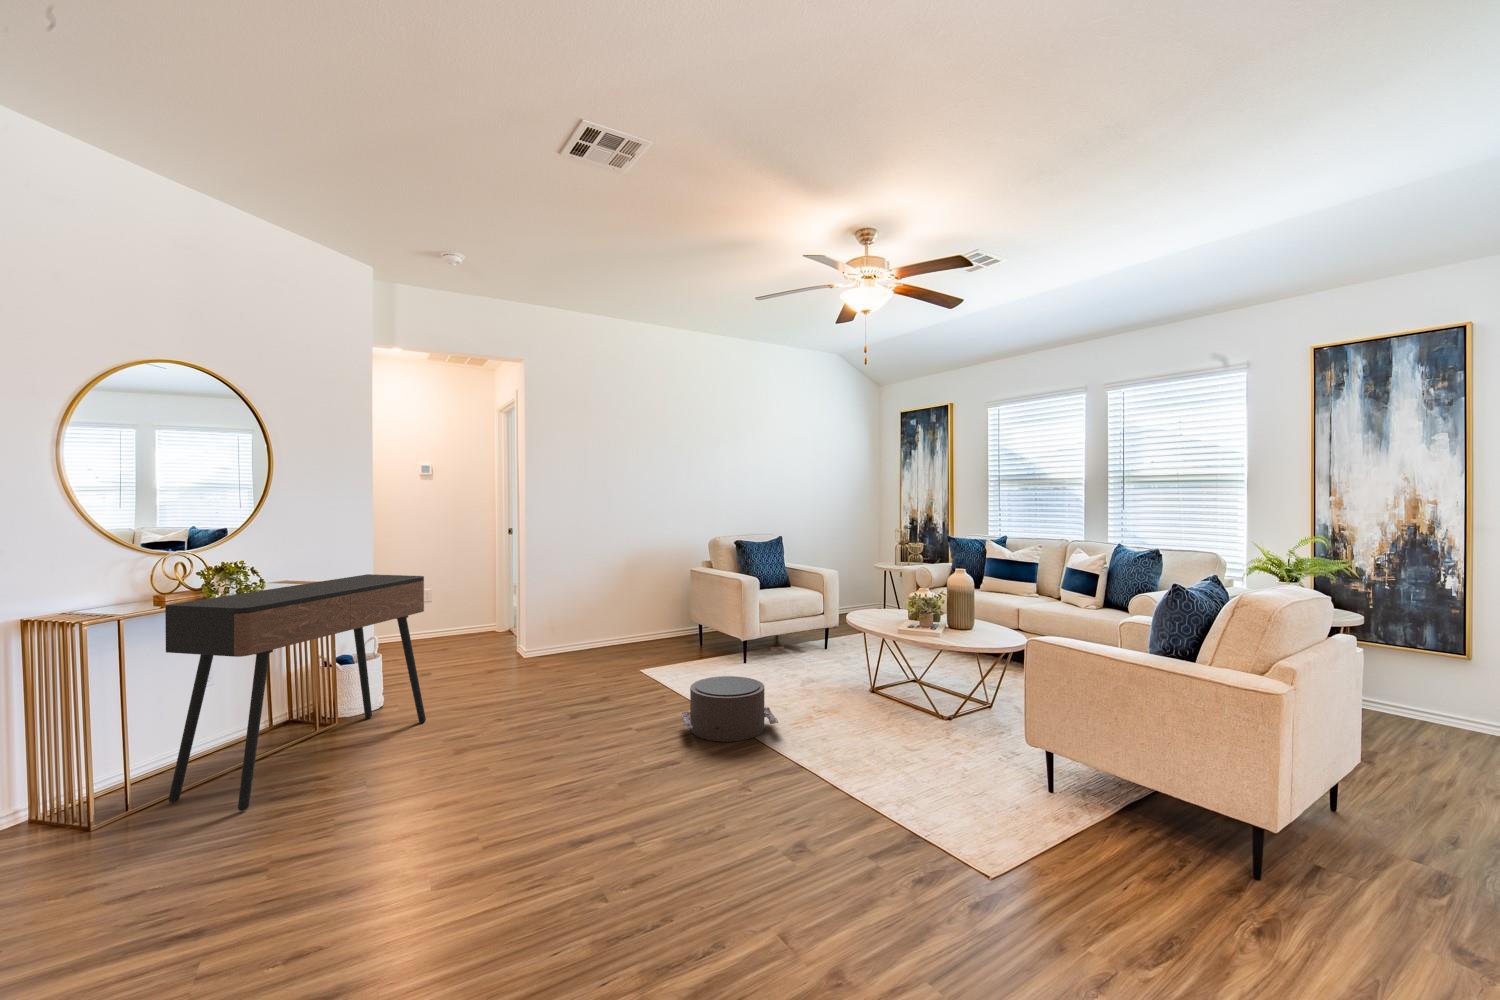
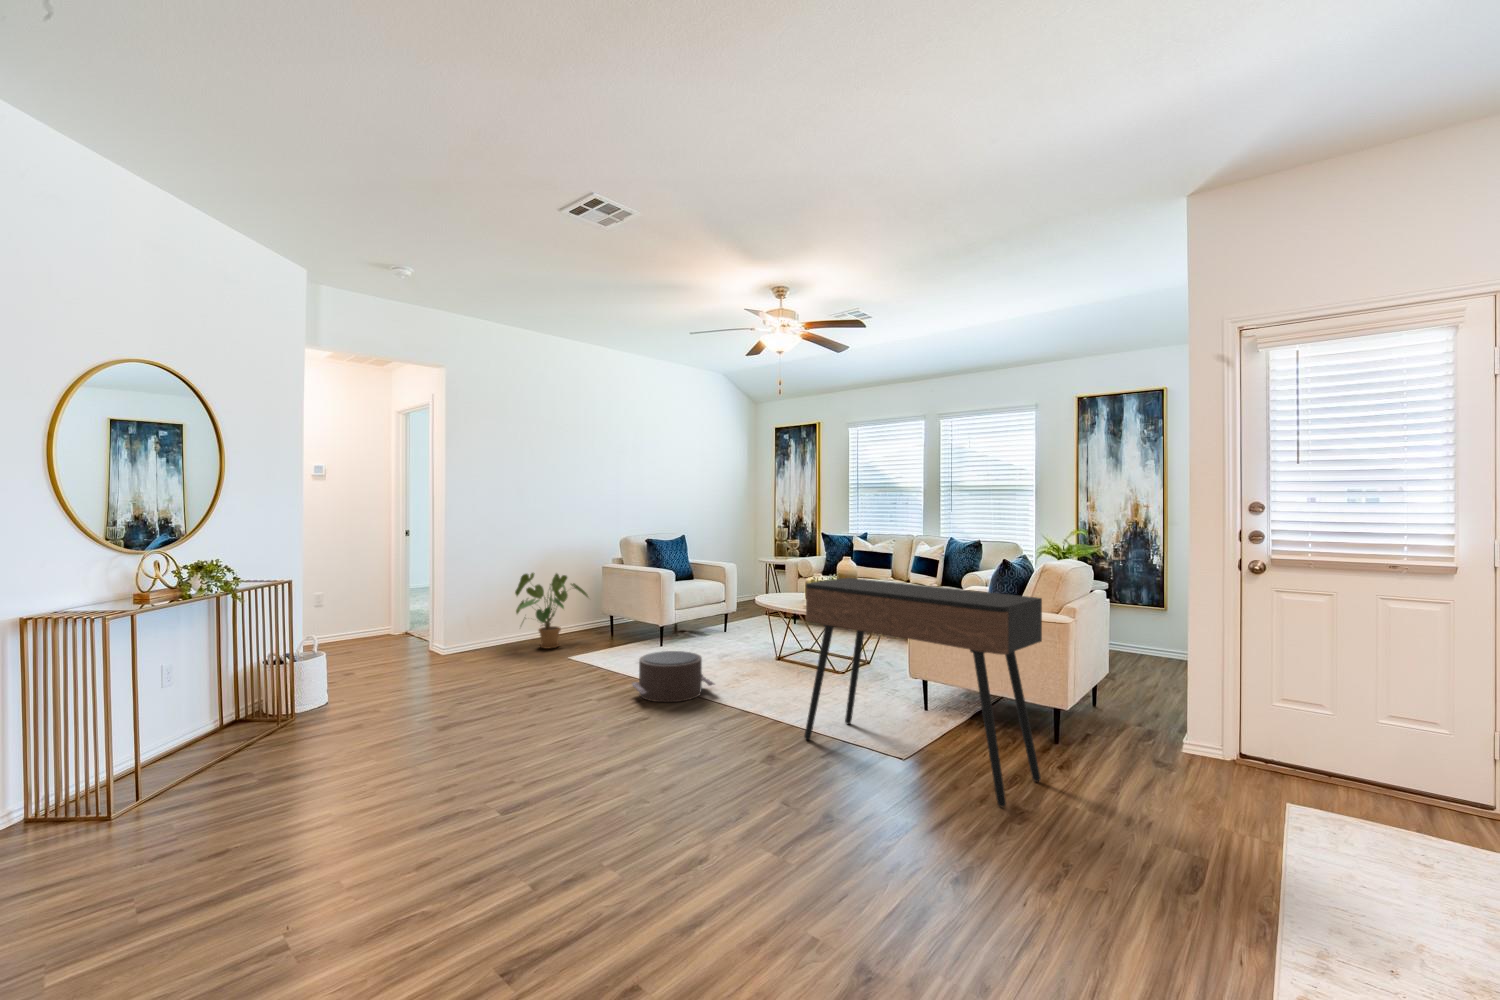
console table: present [165,574,426,811] -> present [804,578,1042,807]
house plant: none [593,574,677,658] -> present [515,573,588,648]

